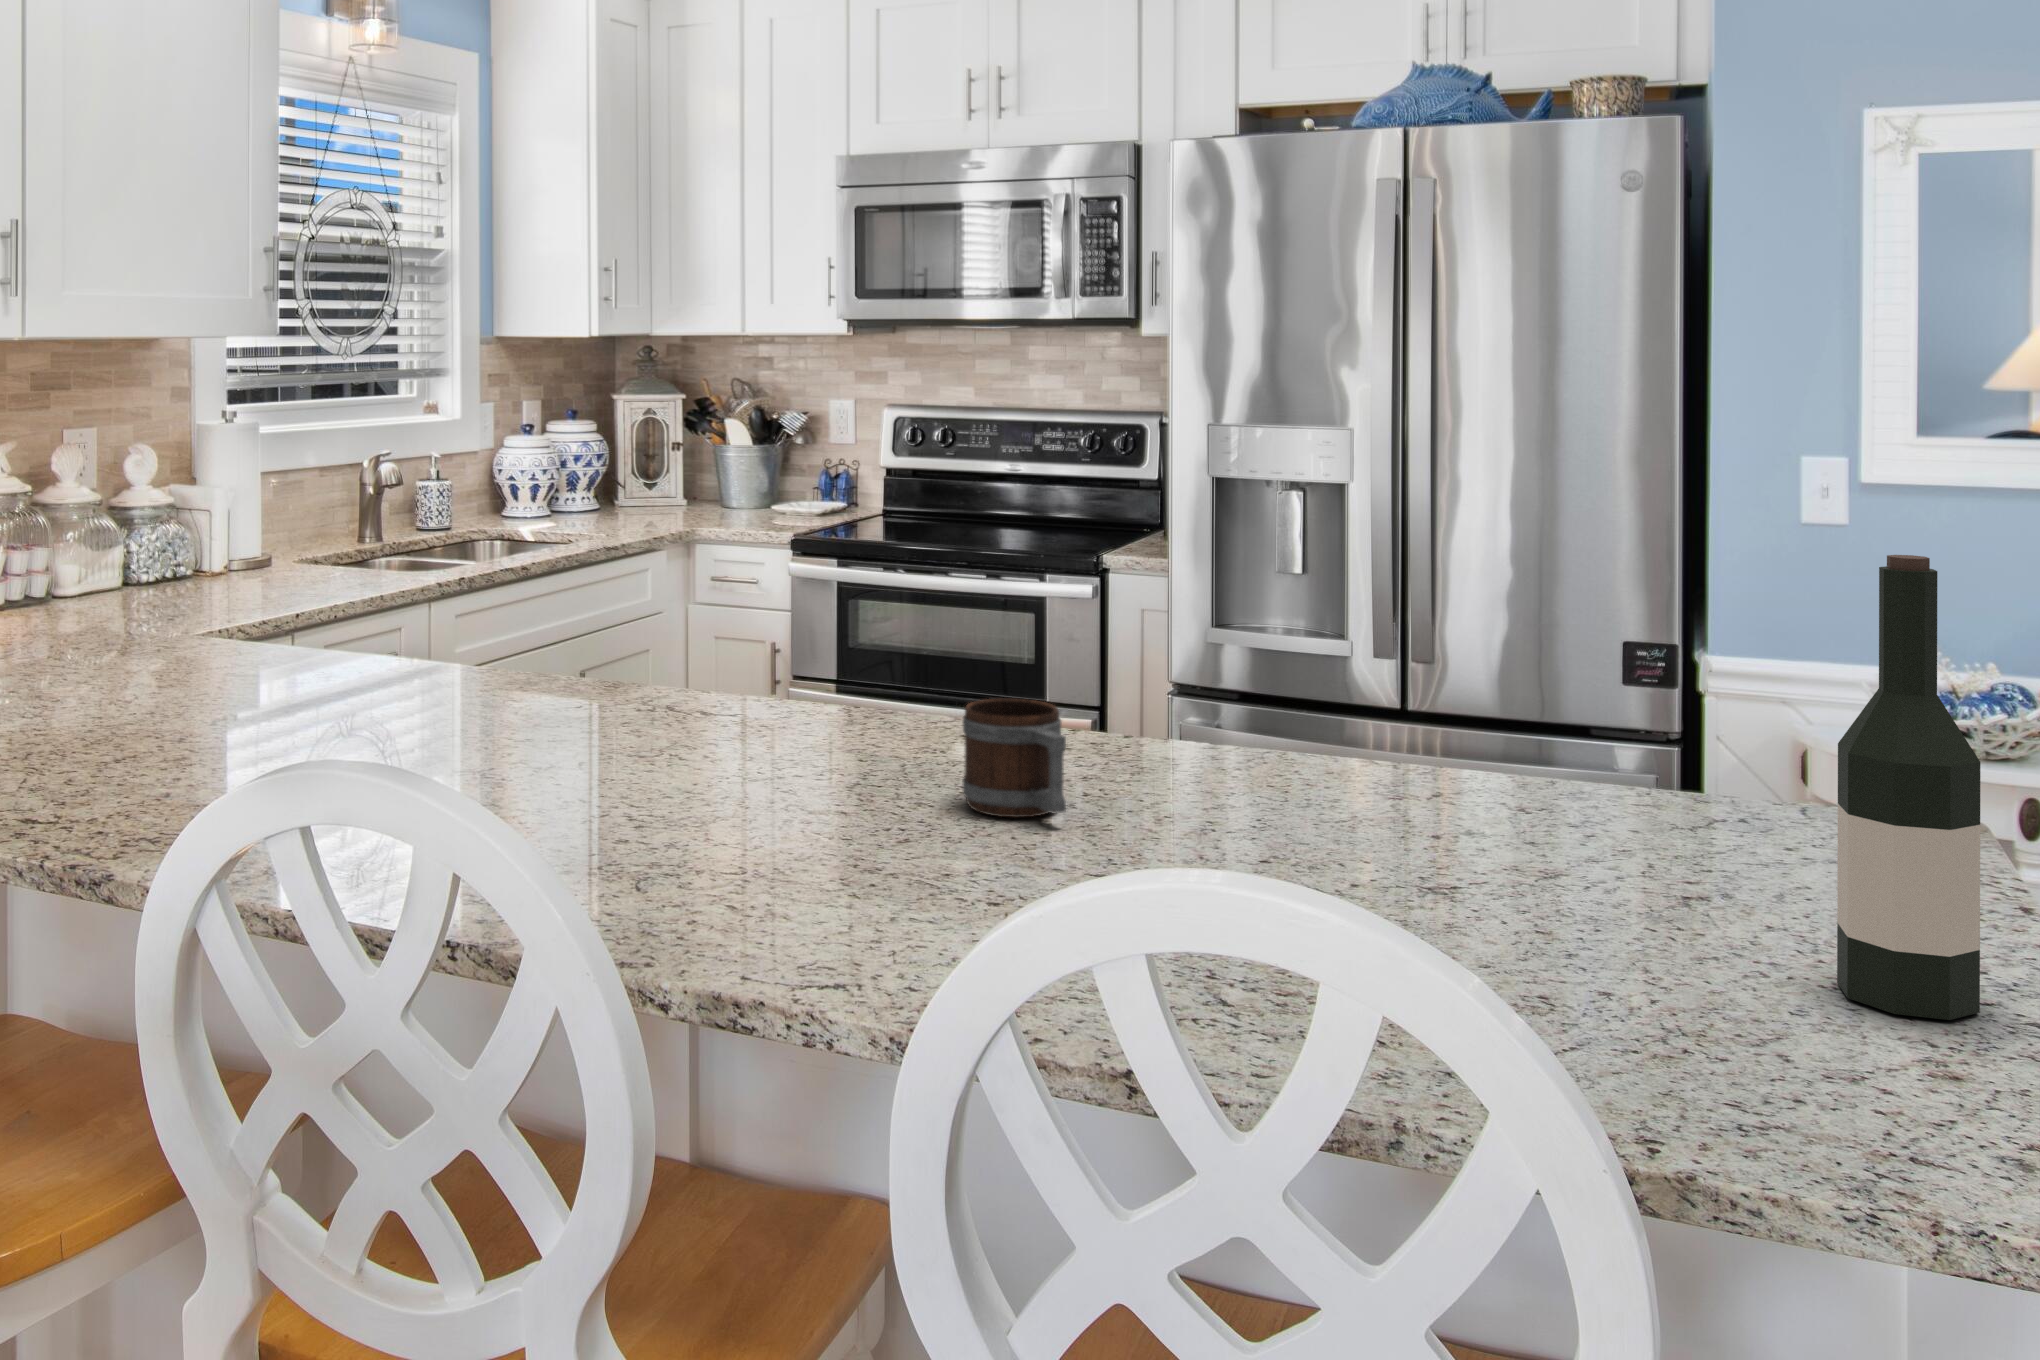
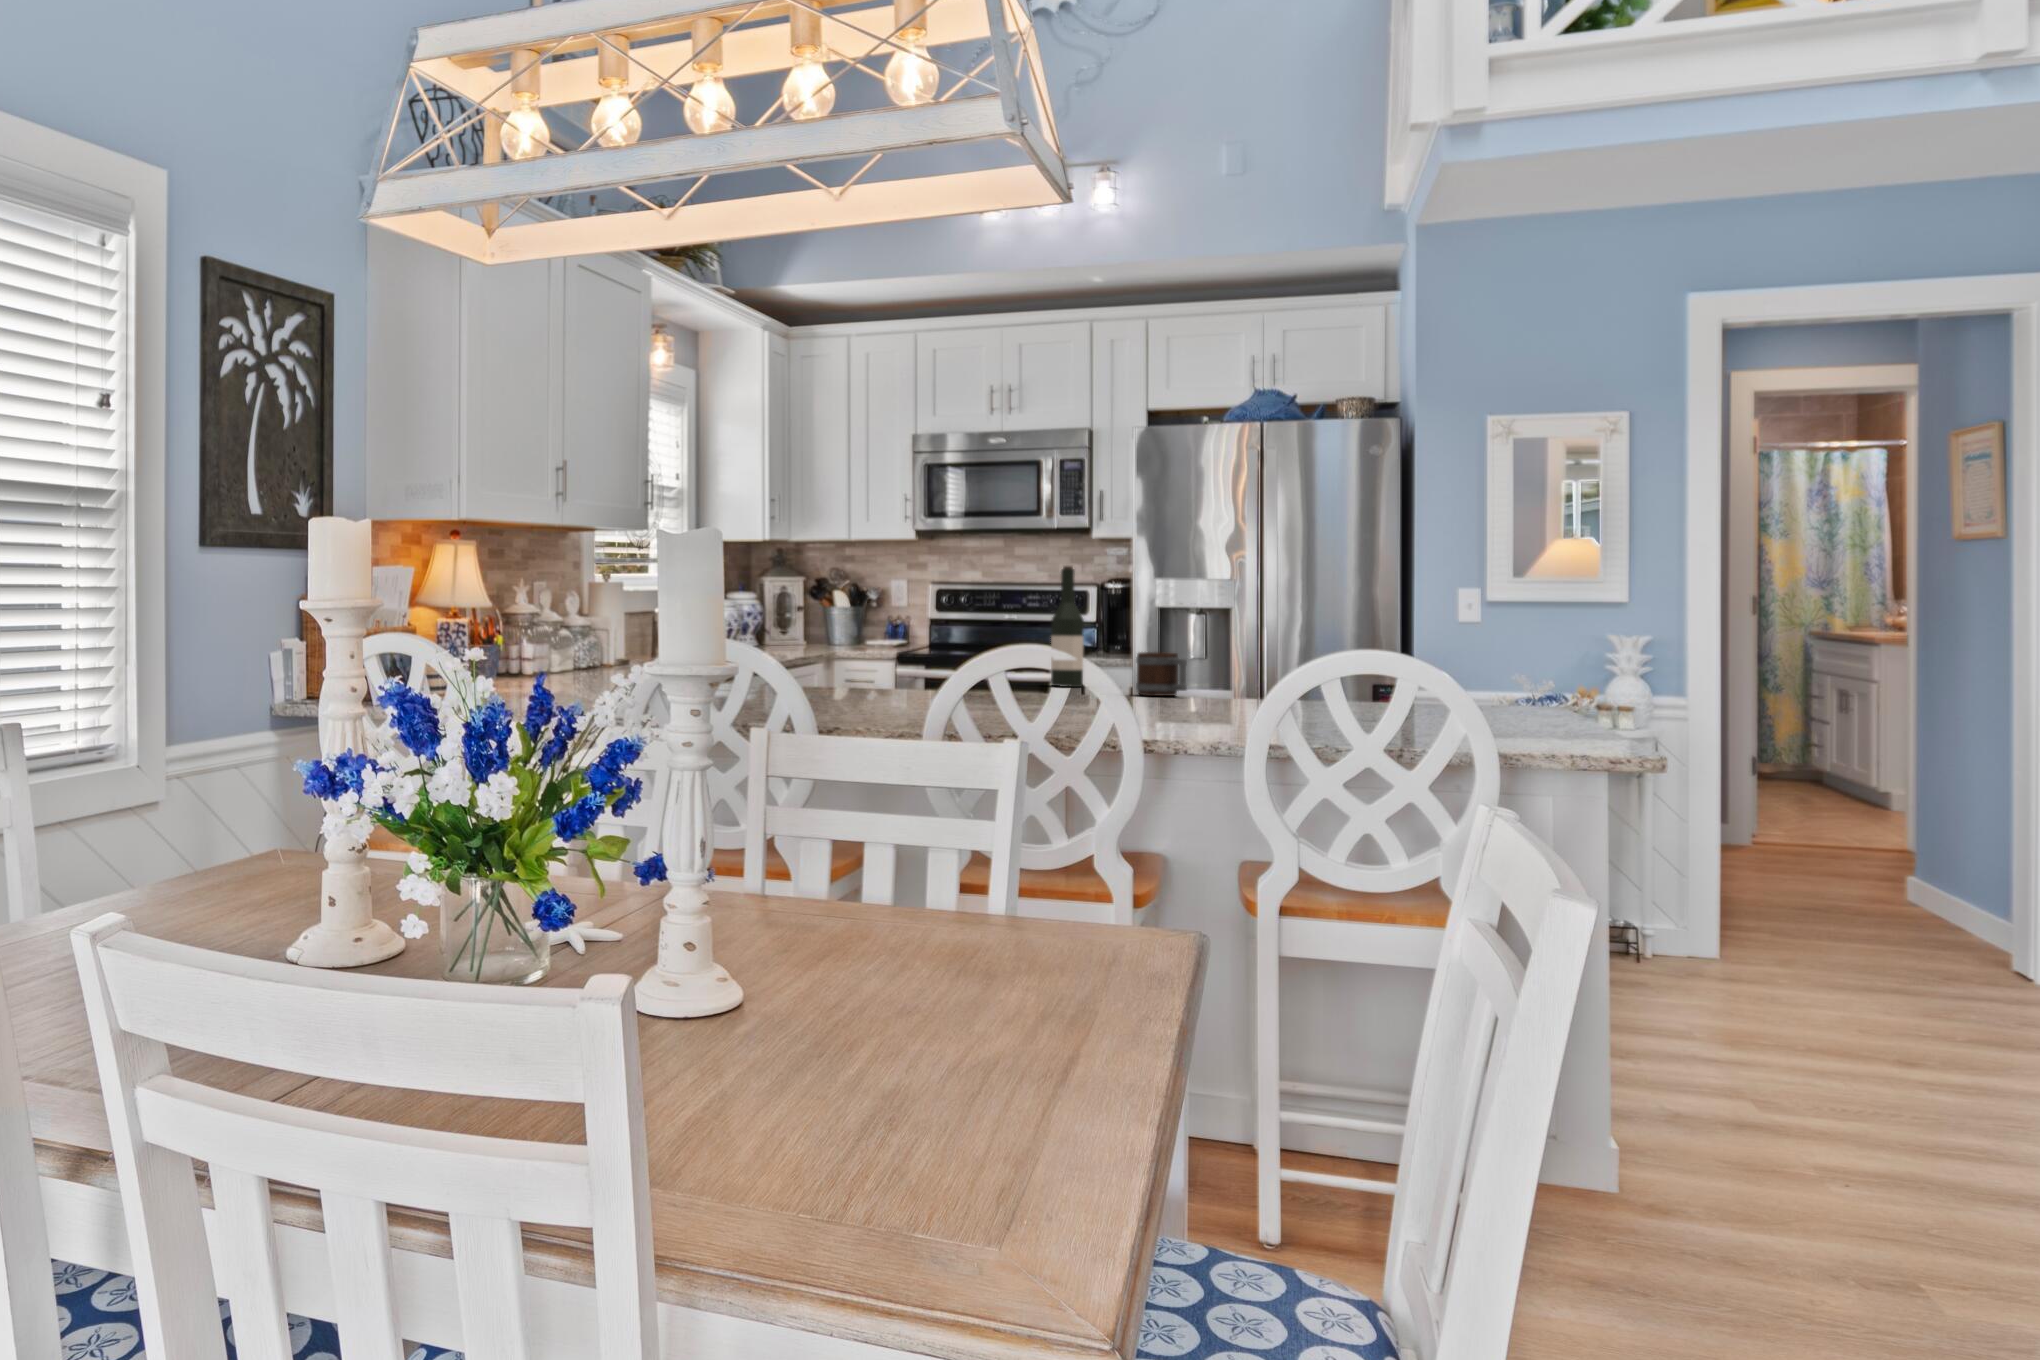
wine bottle: present [1837,555,1980,1020] -> present [1051,566,1084,687]

